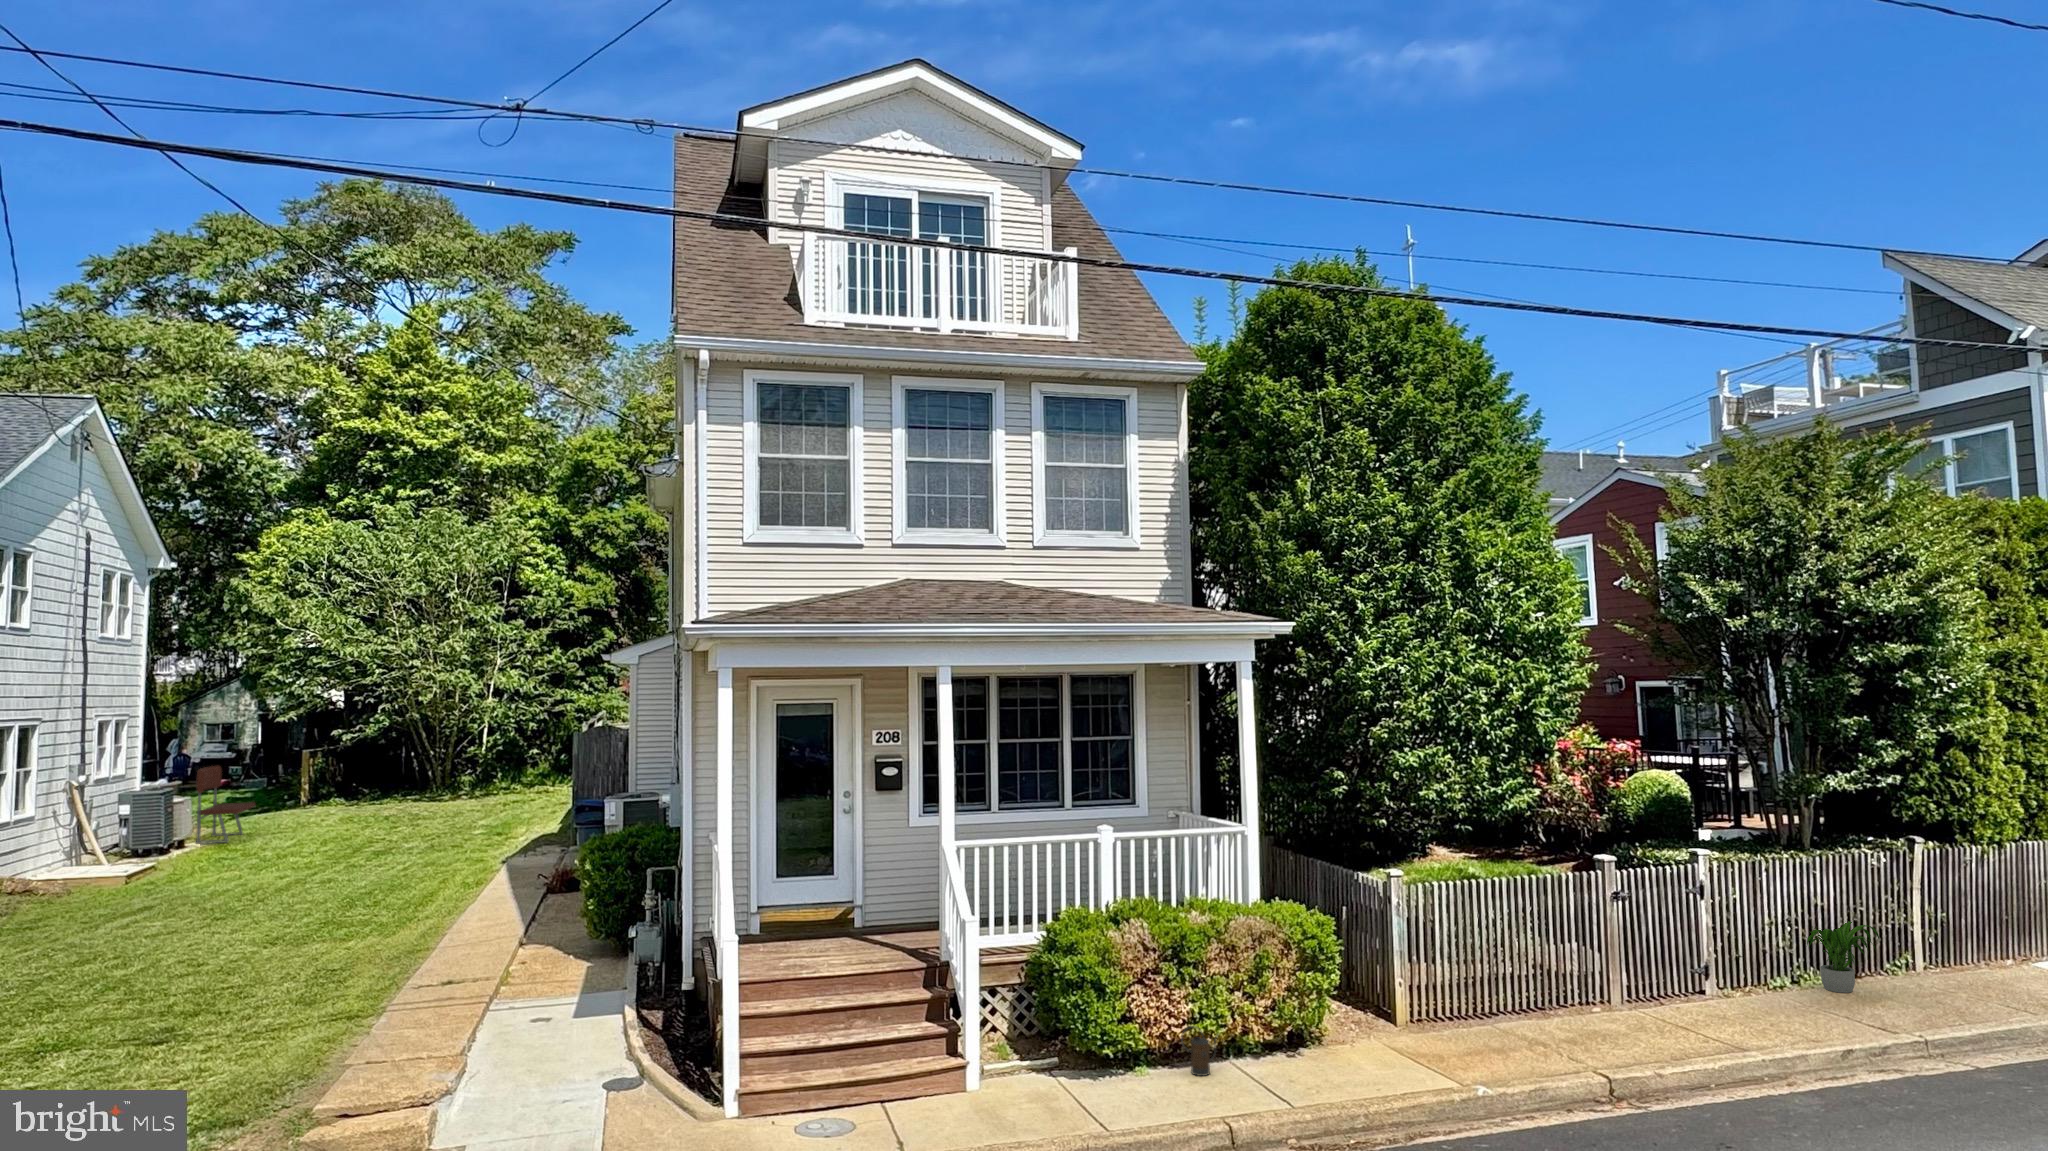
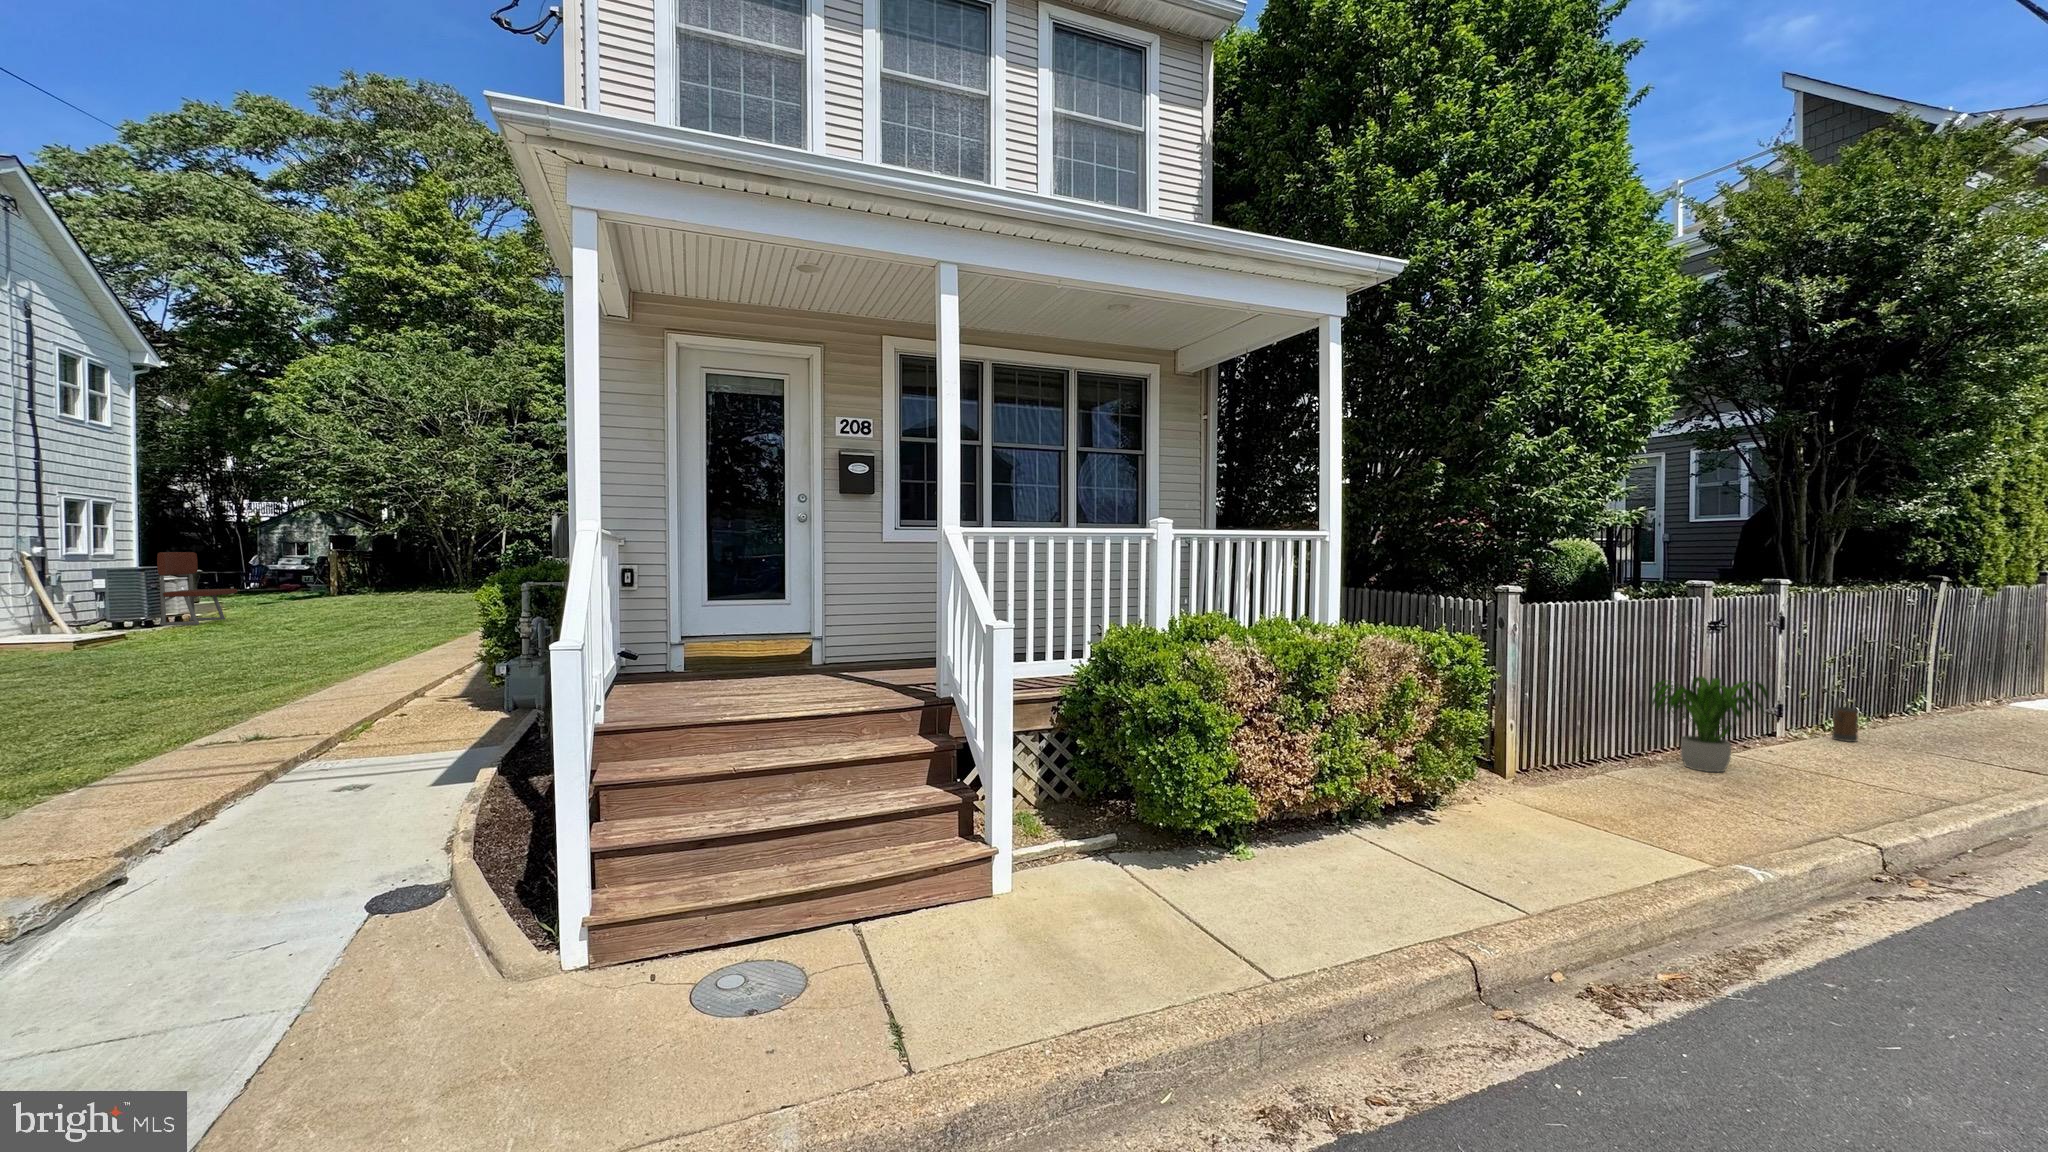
potted plant: present [1806,921,1880,993] -> present [1652,677,1768,772]
watering can: present [1181,1026,1219,1076] -> present [1832,695,1858,742]

